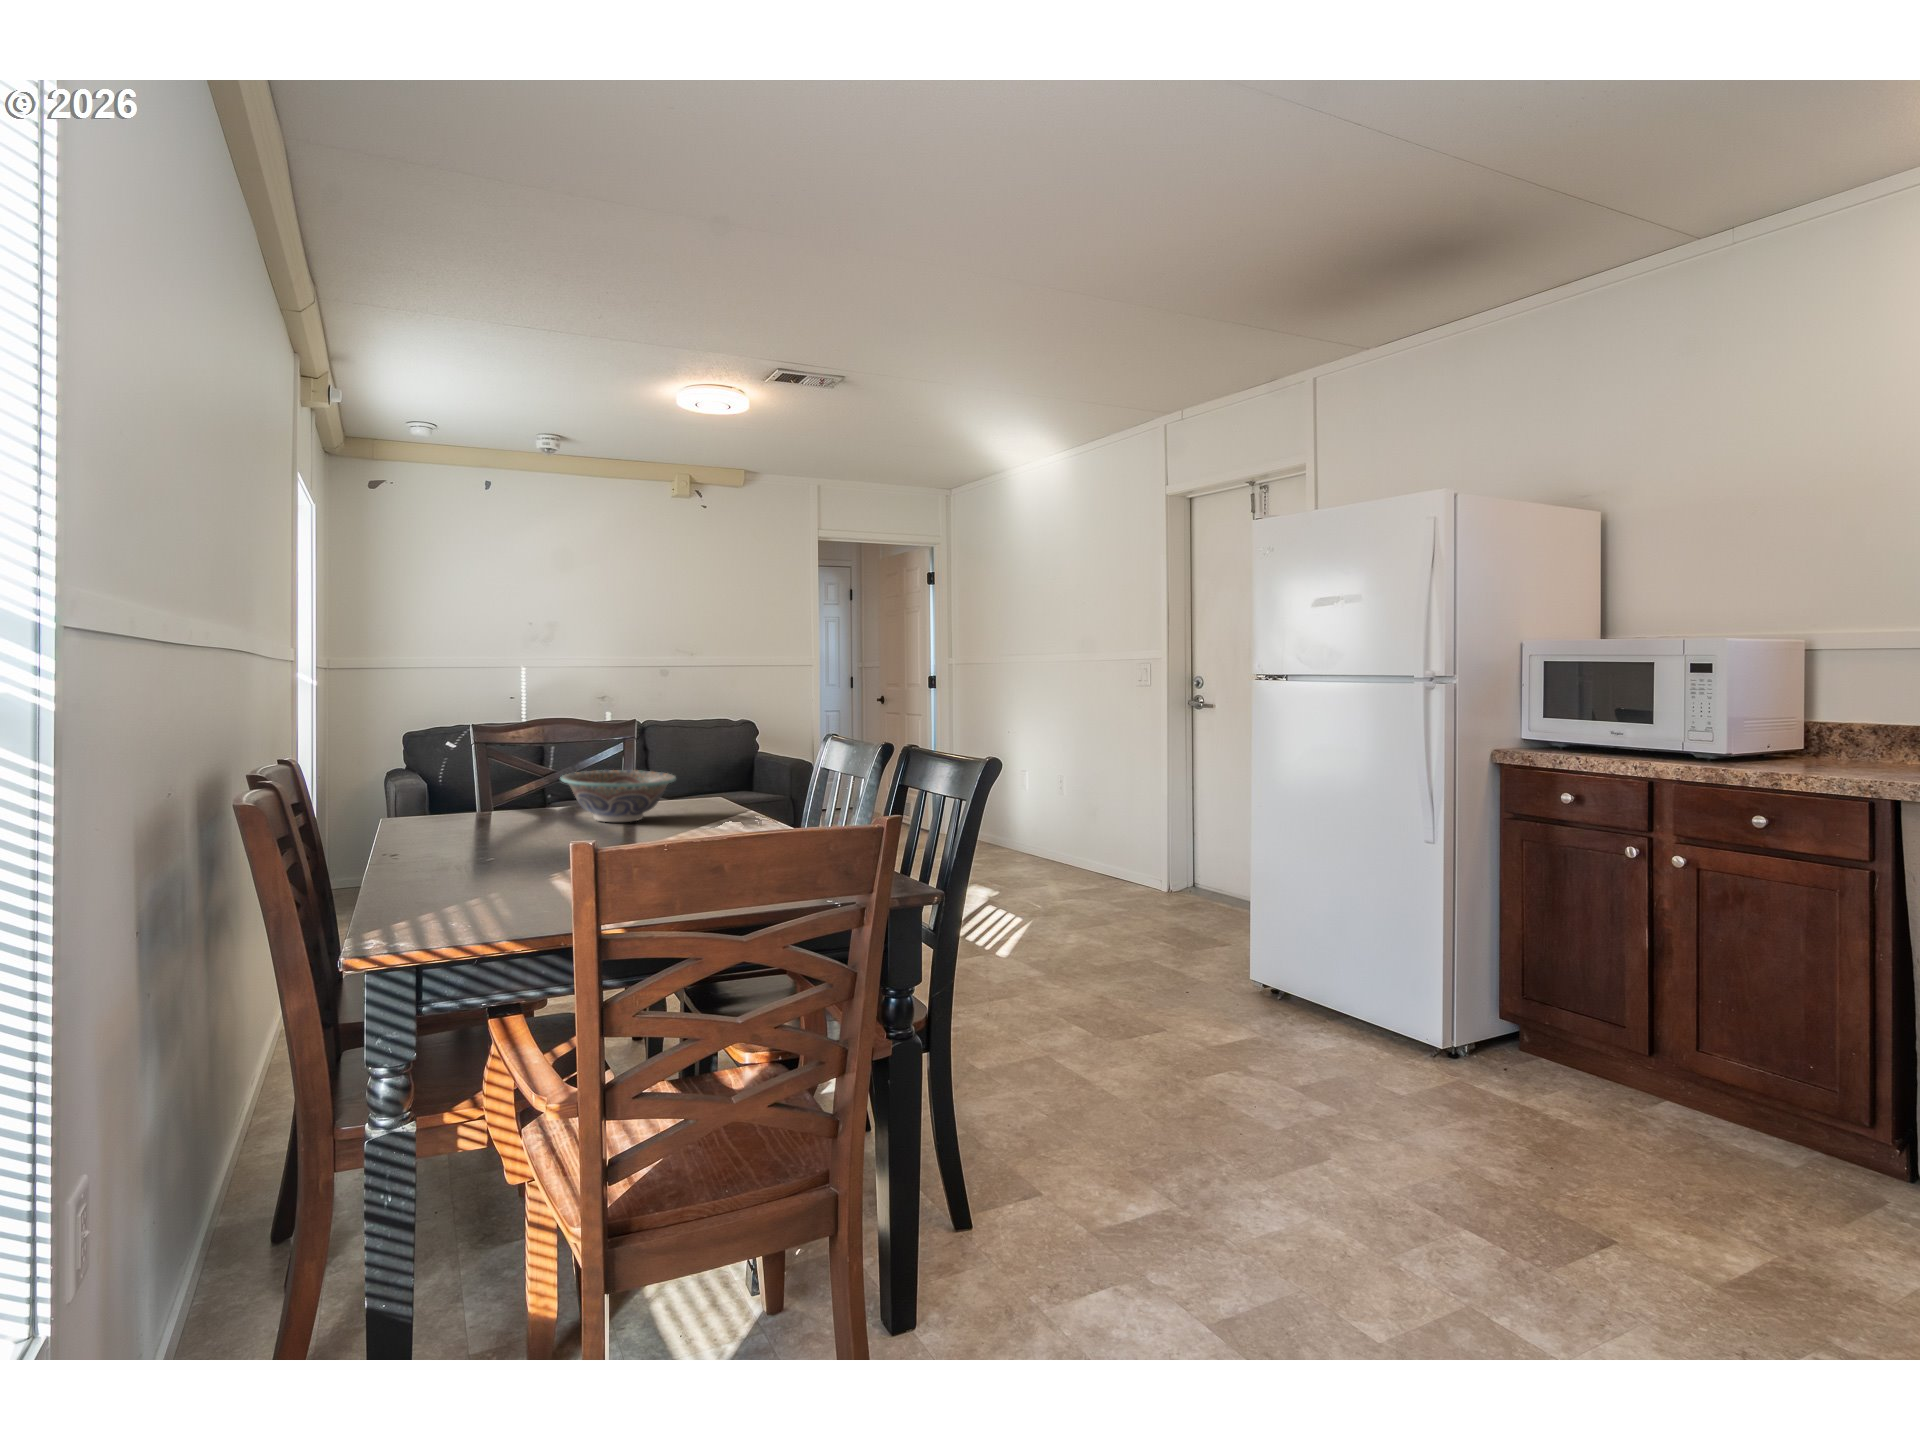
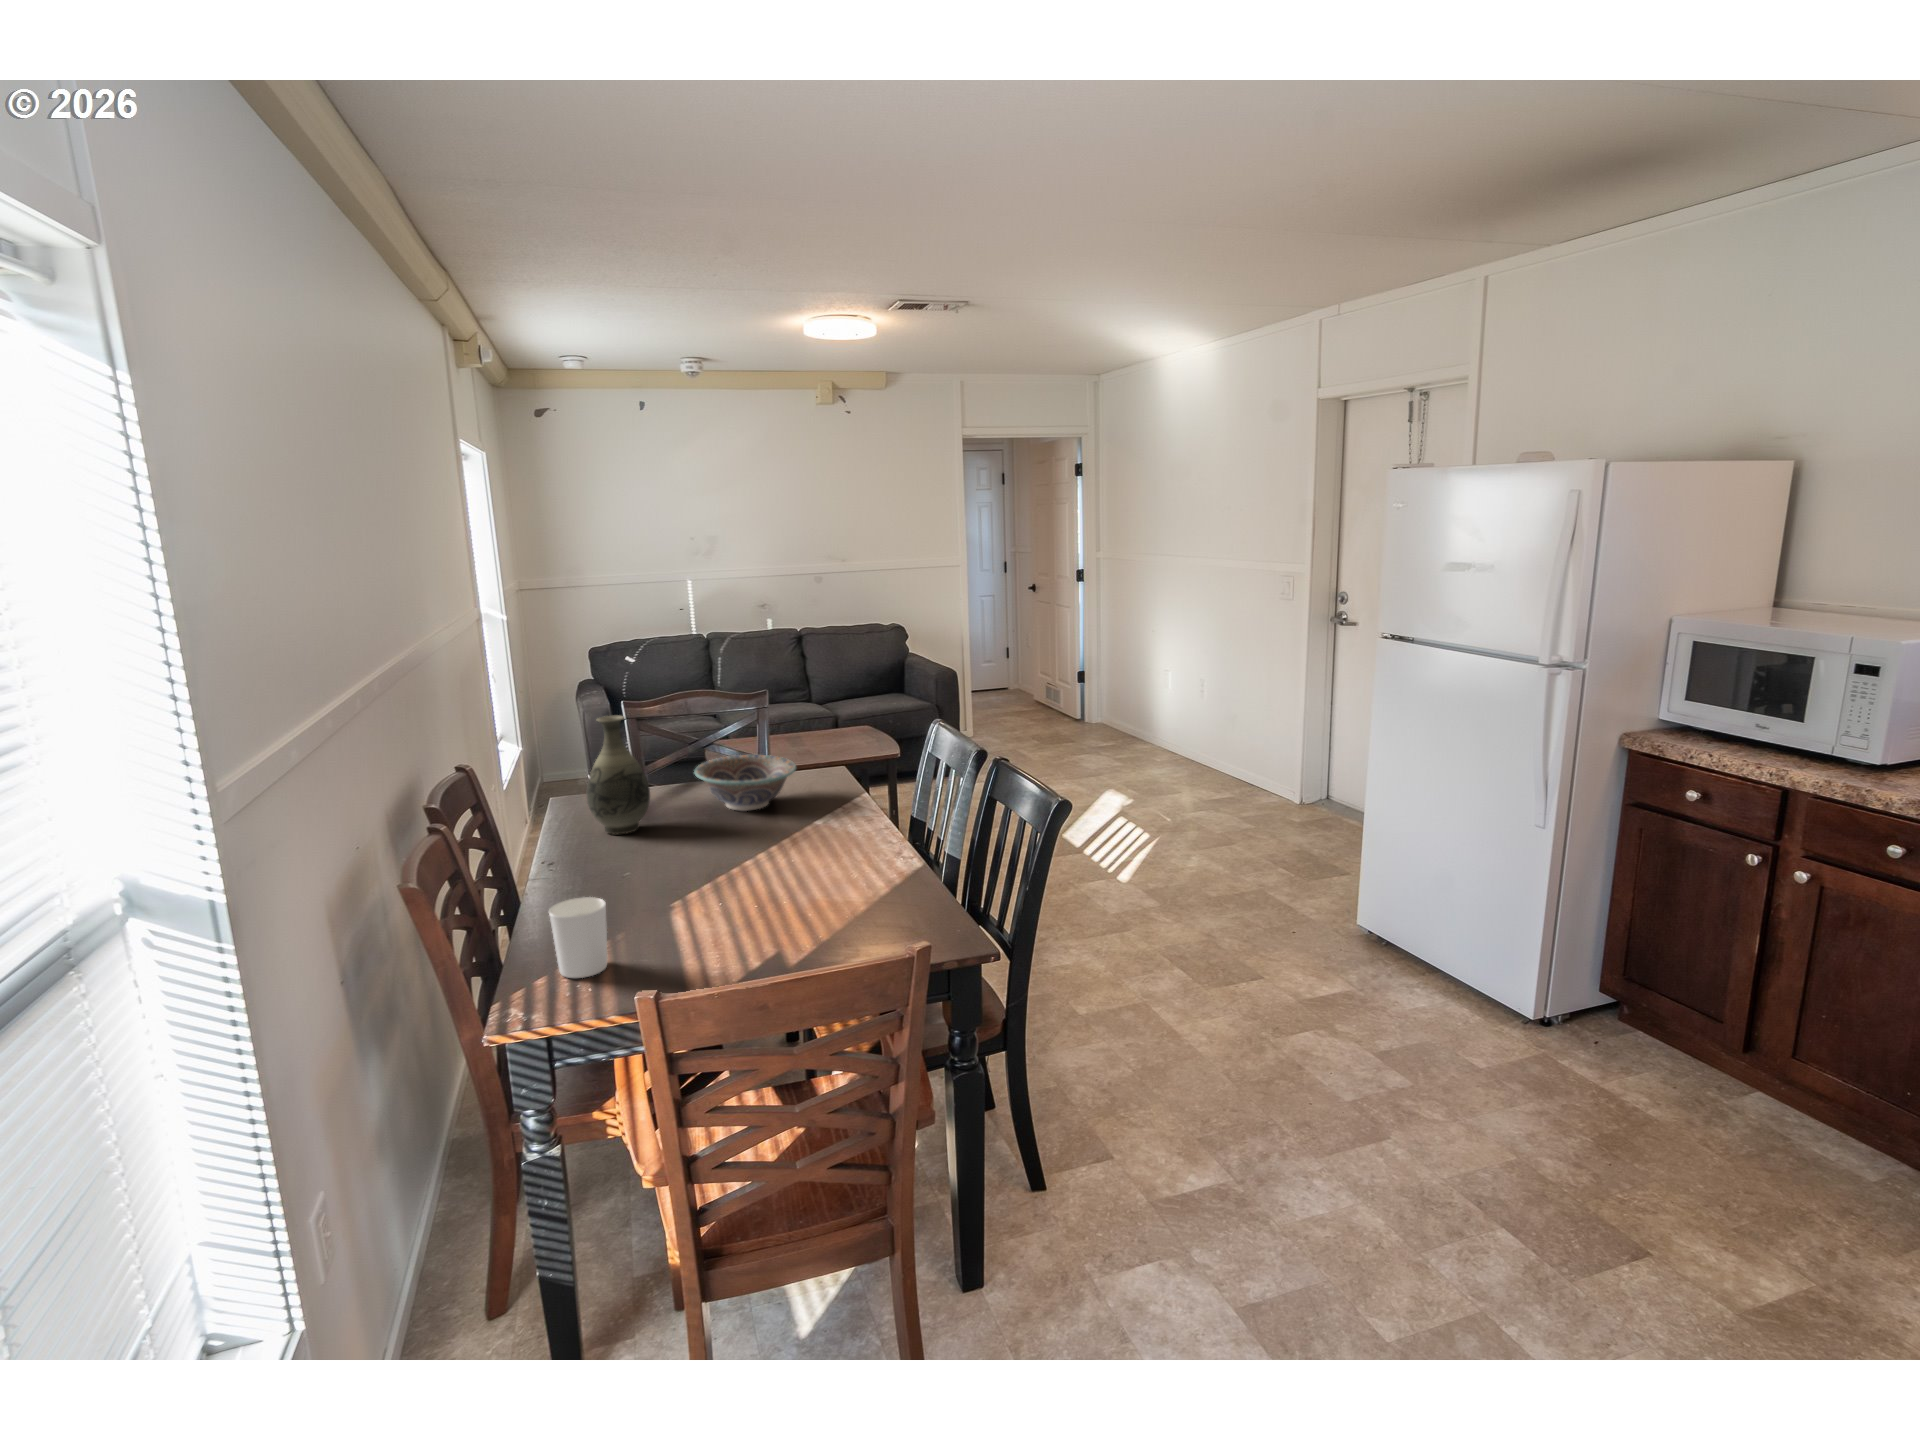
vase: none [437,703,512,836] -> present [587,715,650,834]
candle holder: none [420,828,490,915] -> present [549,897,607,978]

